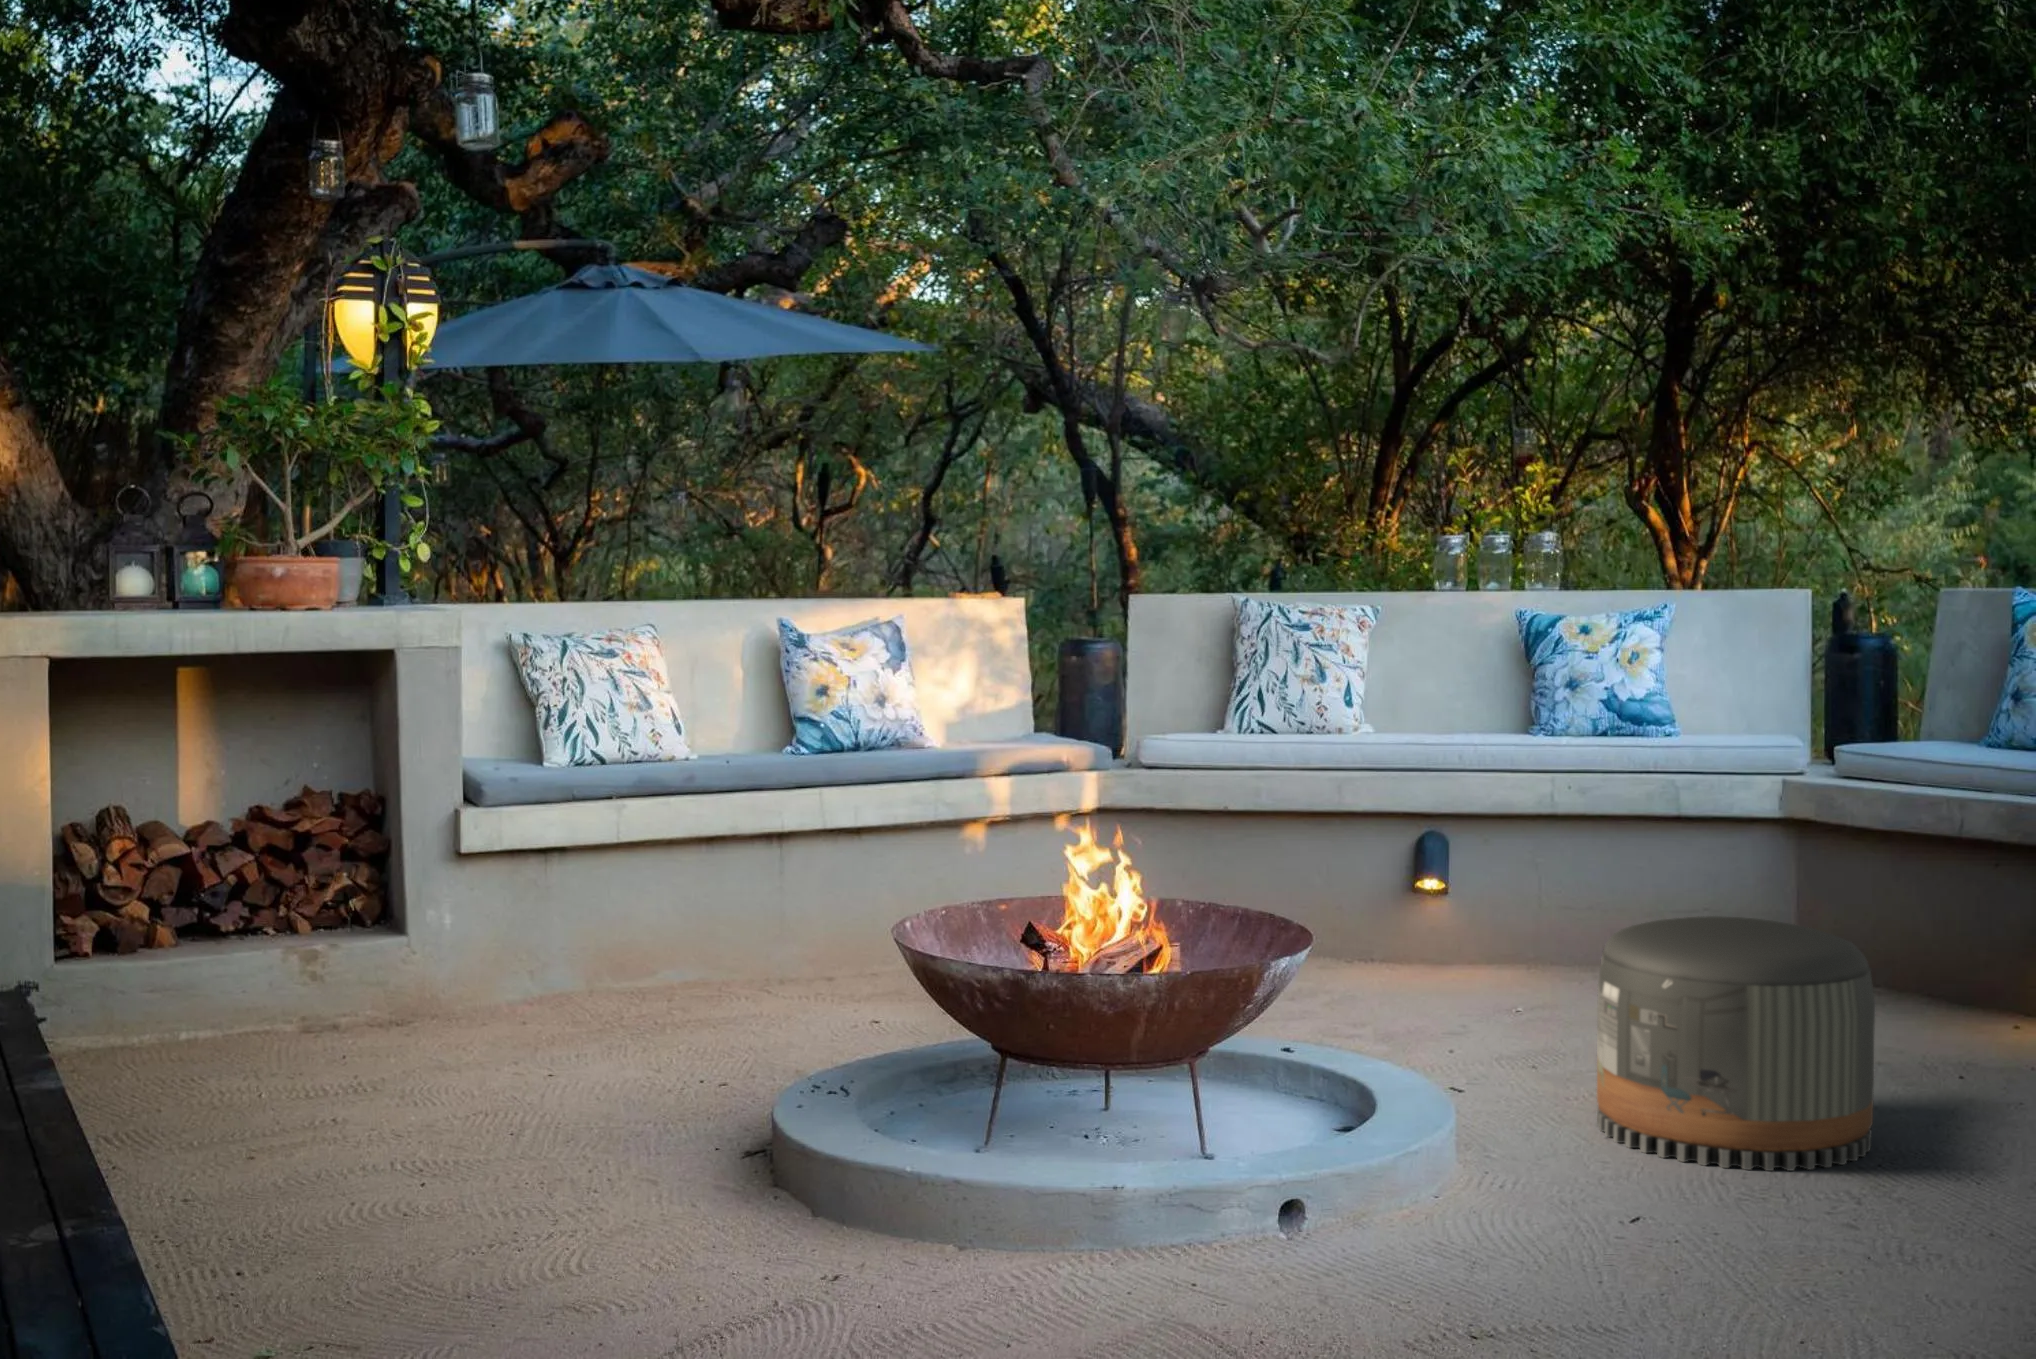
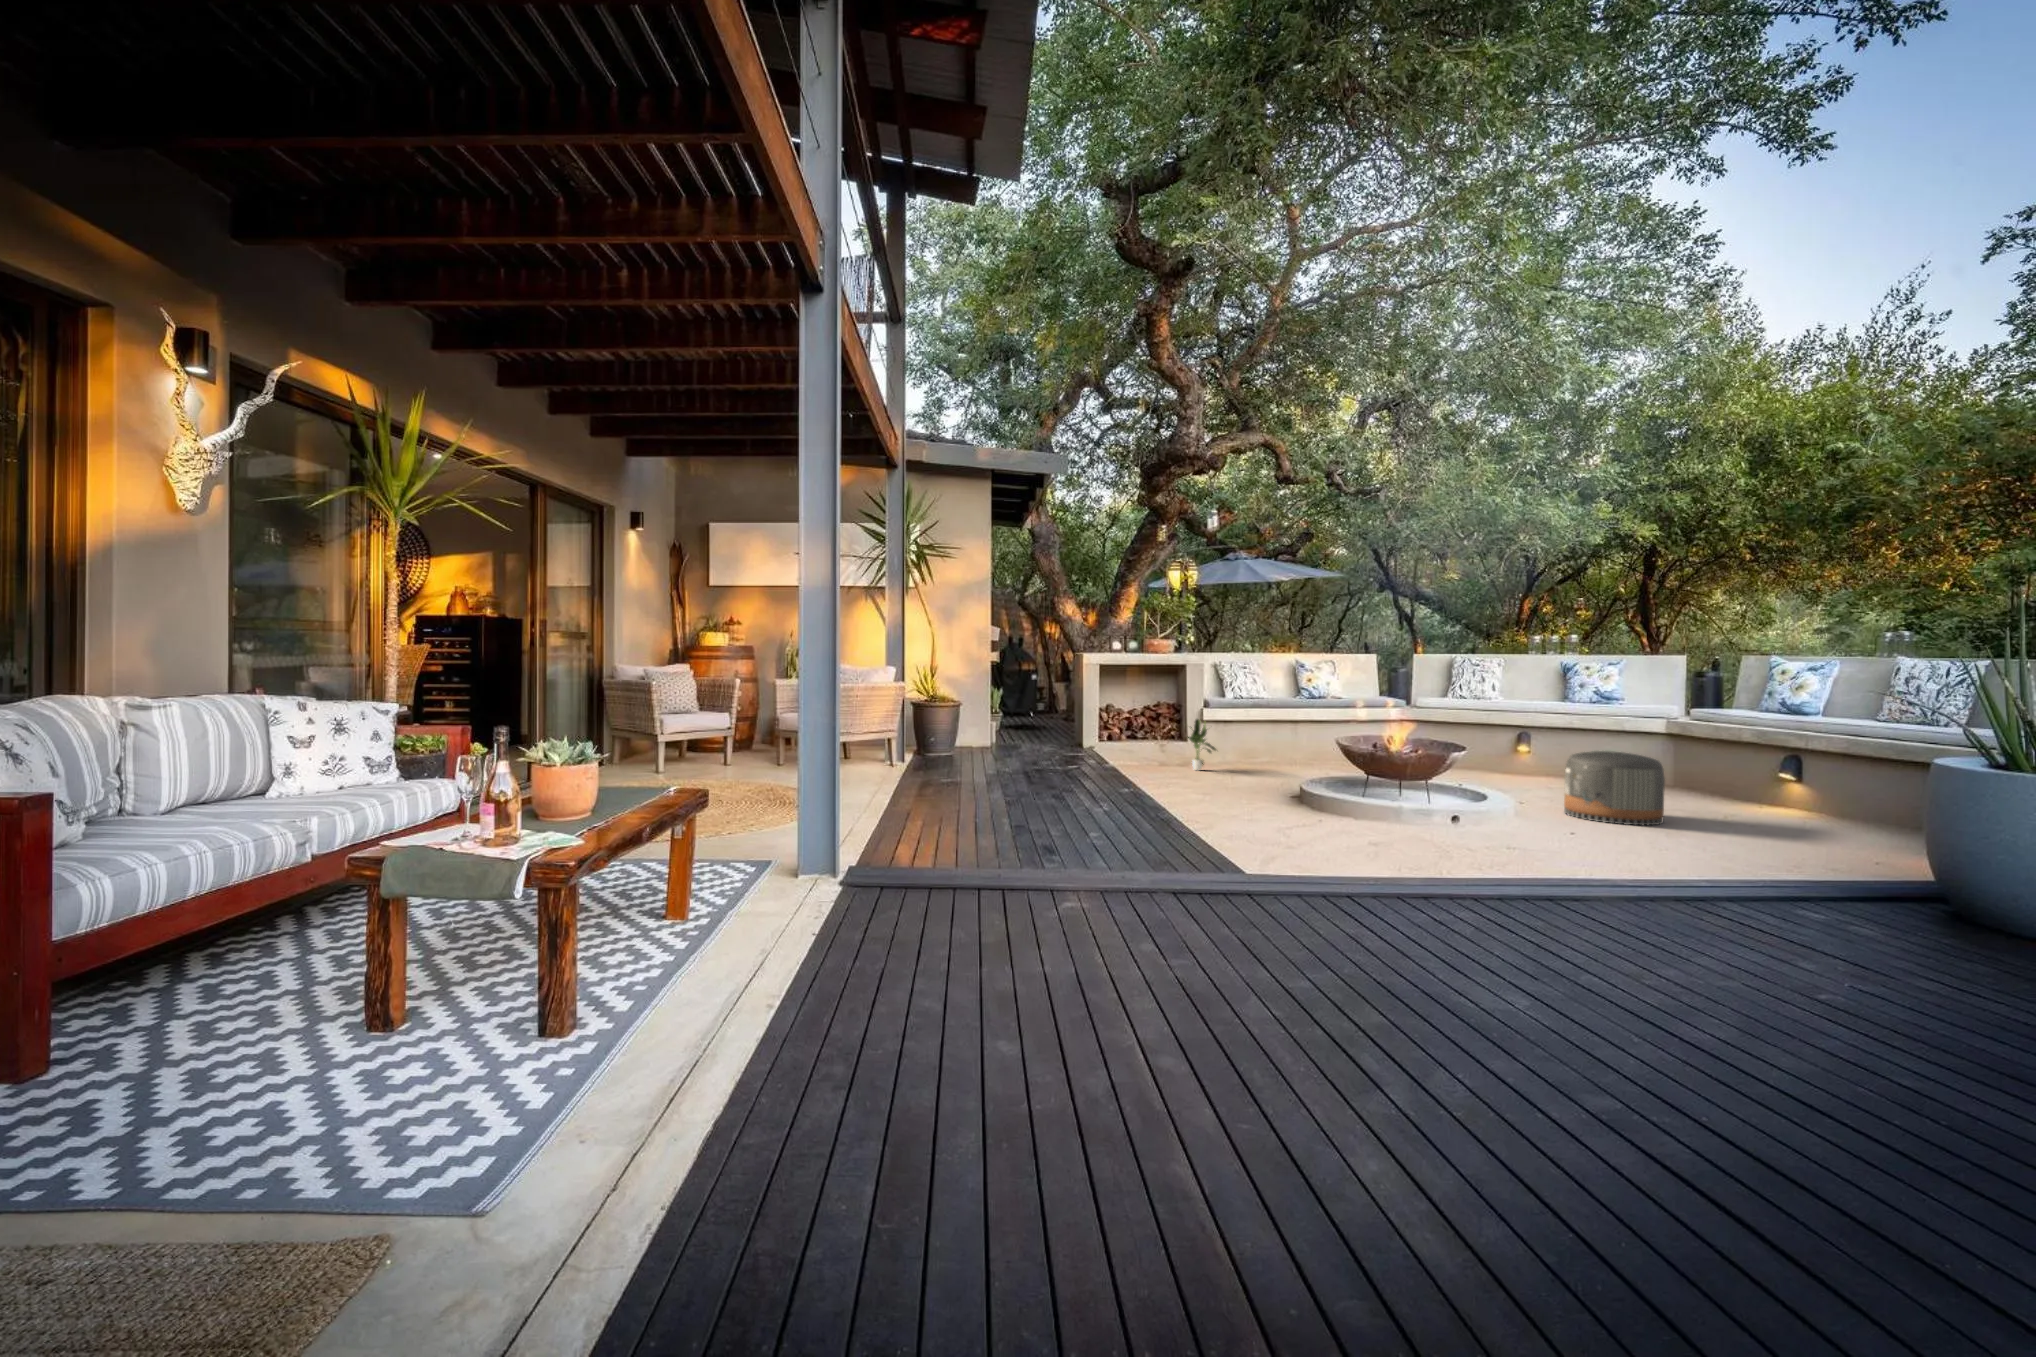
potted plant: none [387,846,511,1038] -> present [1188,719,1216,771]

